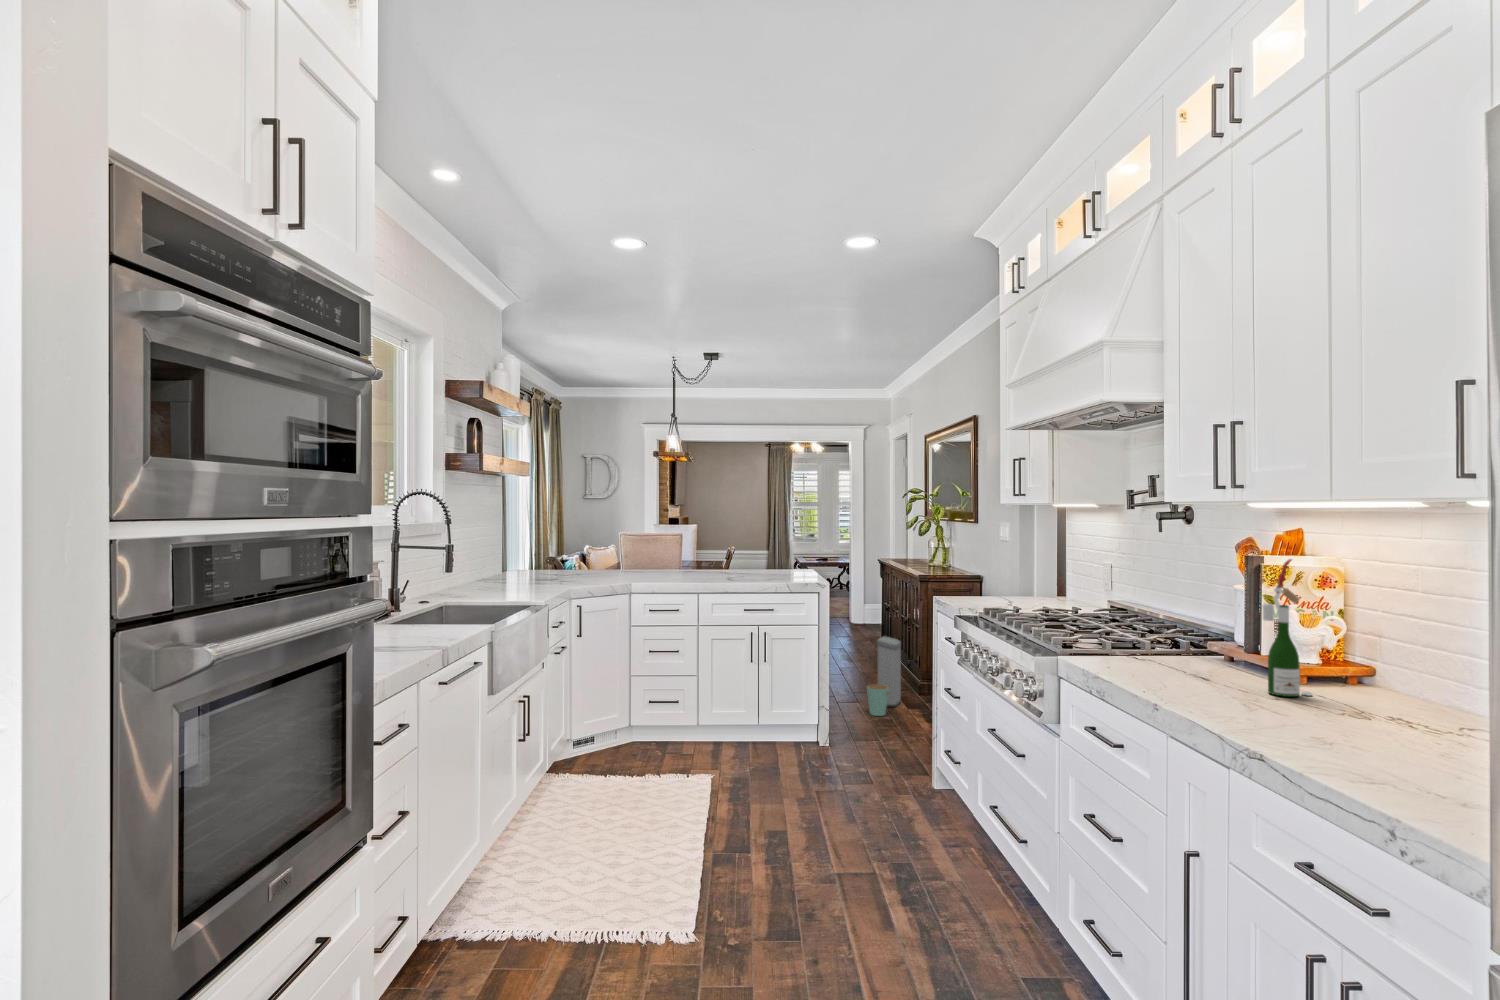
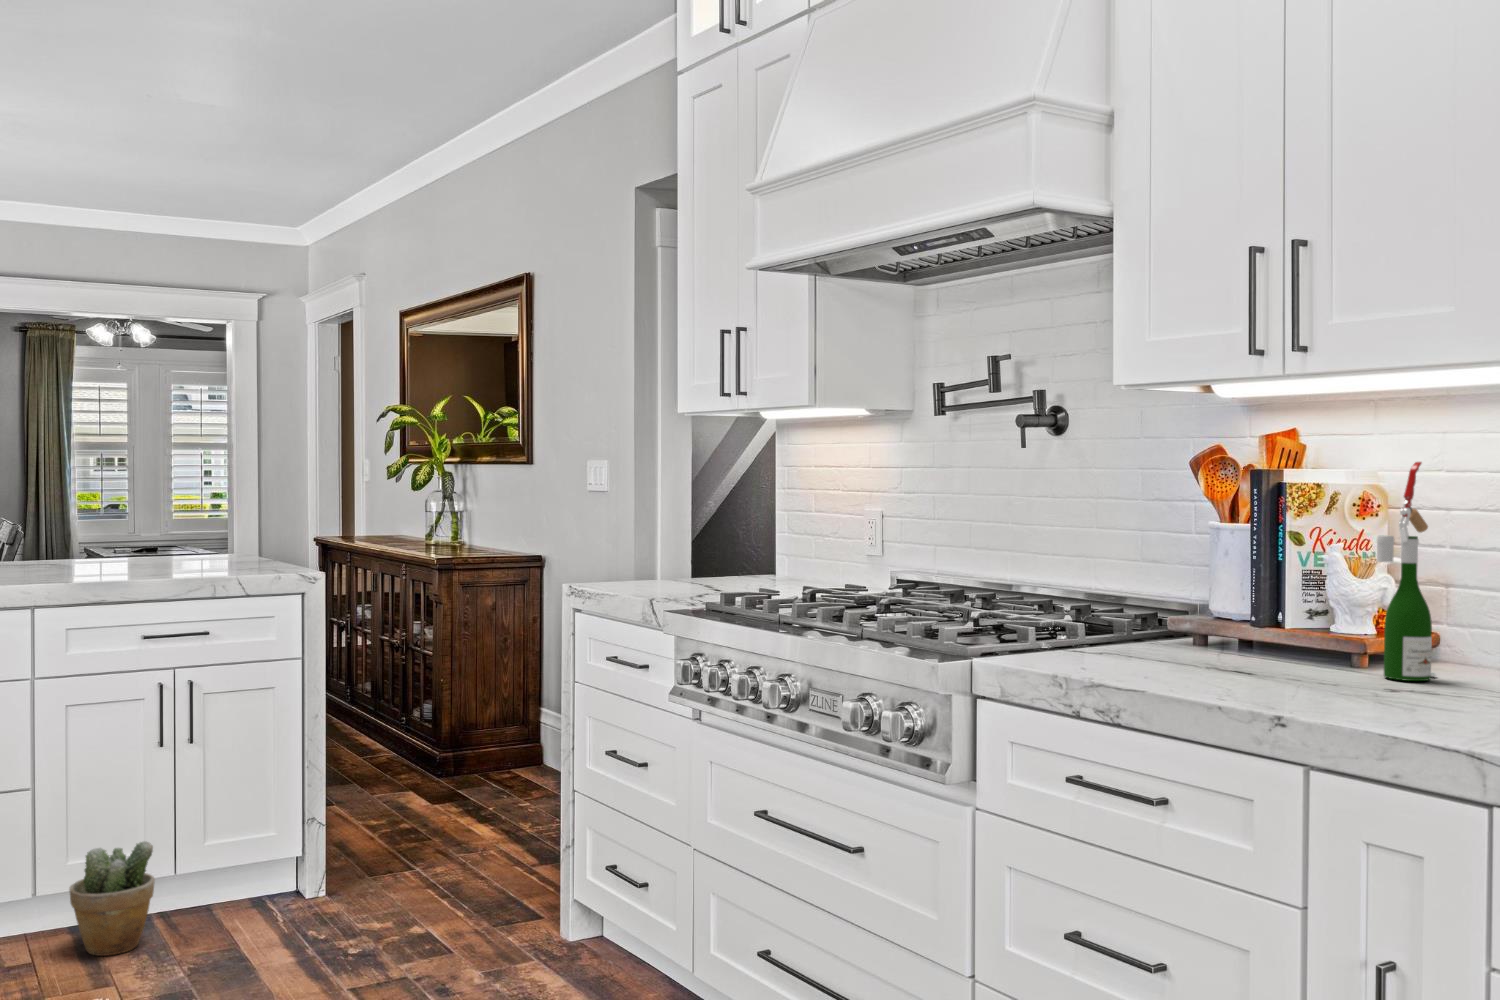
trash can: present [867,636,901,716] -> none [362,674,414,824]
potted plant: none [710,706,745,756] -> present [69,841,155,956]

